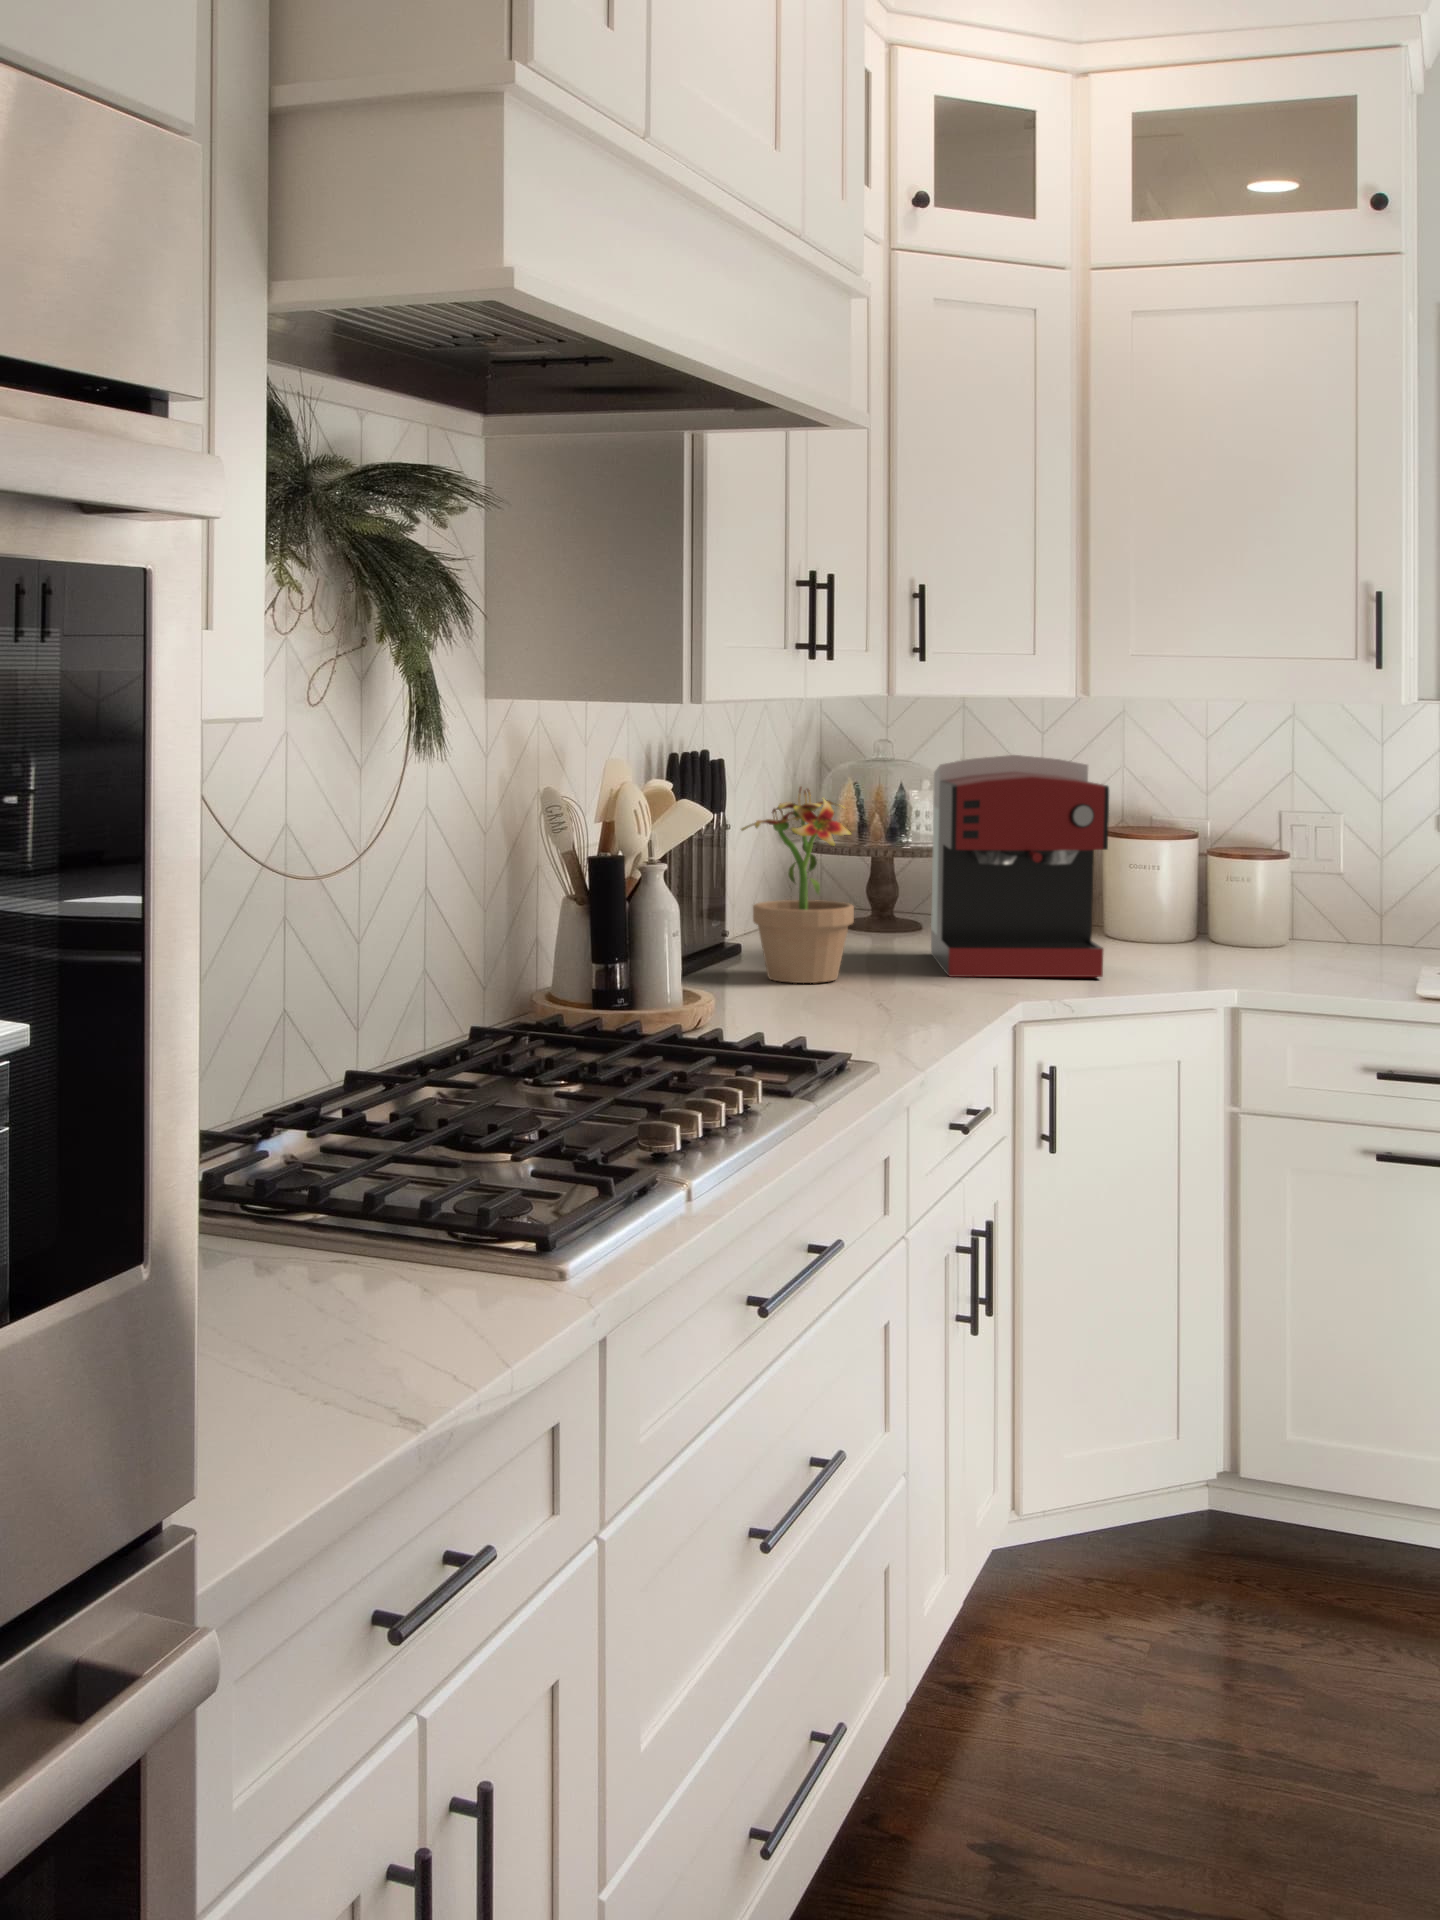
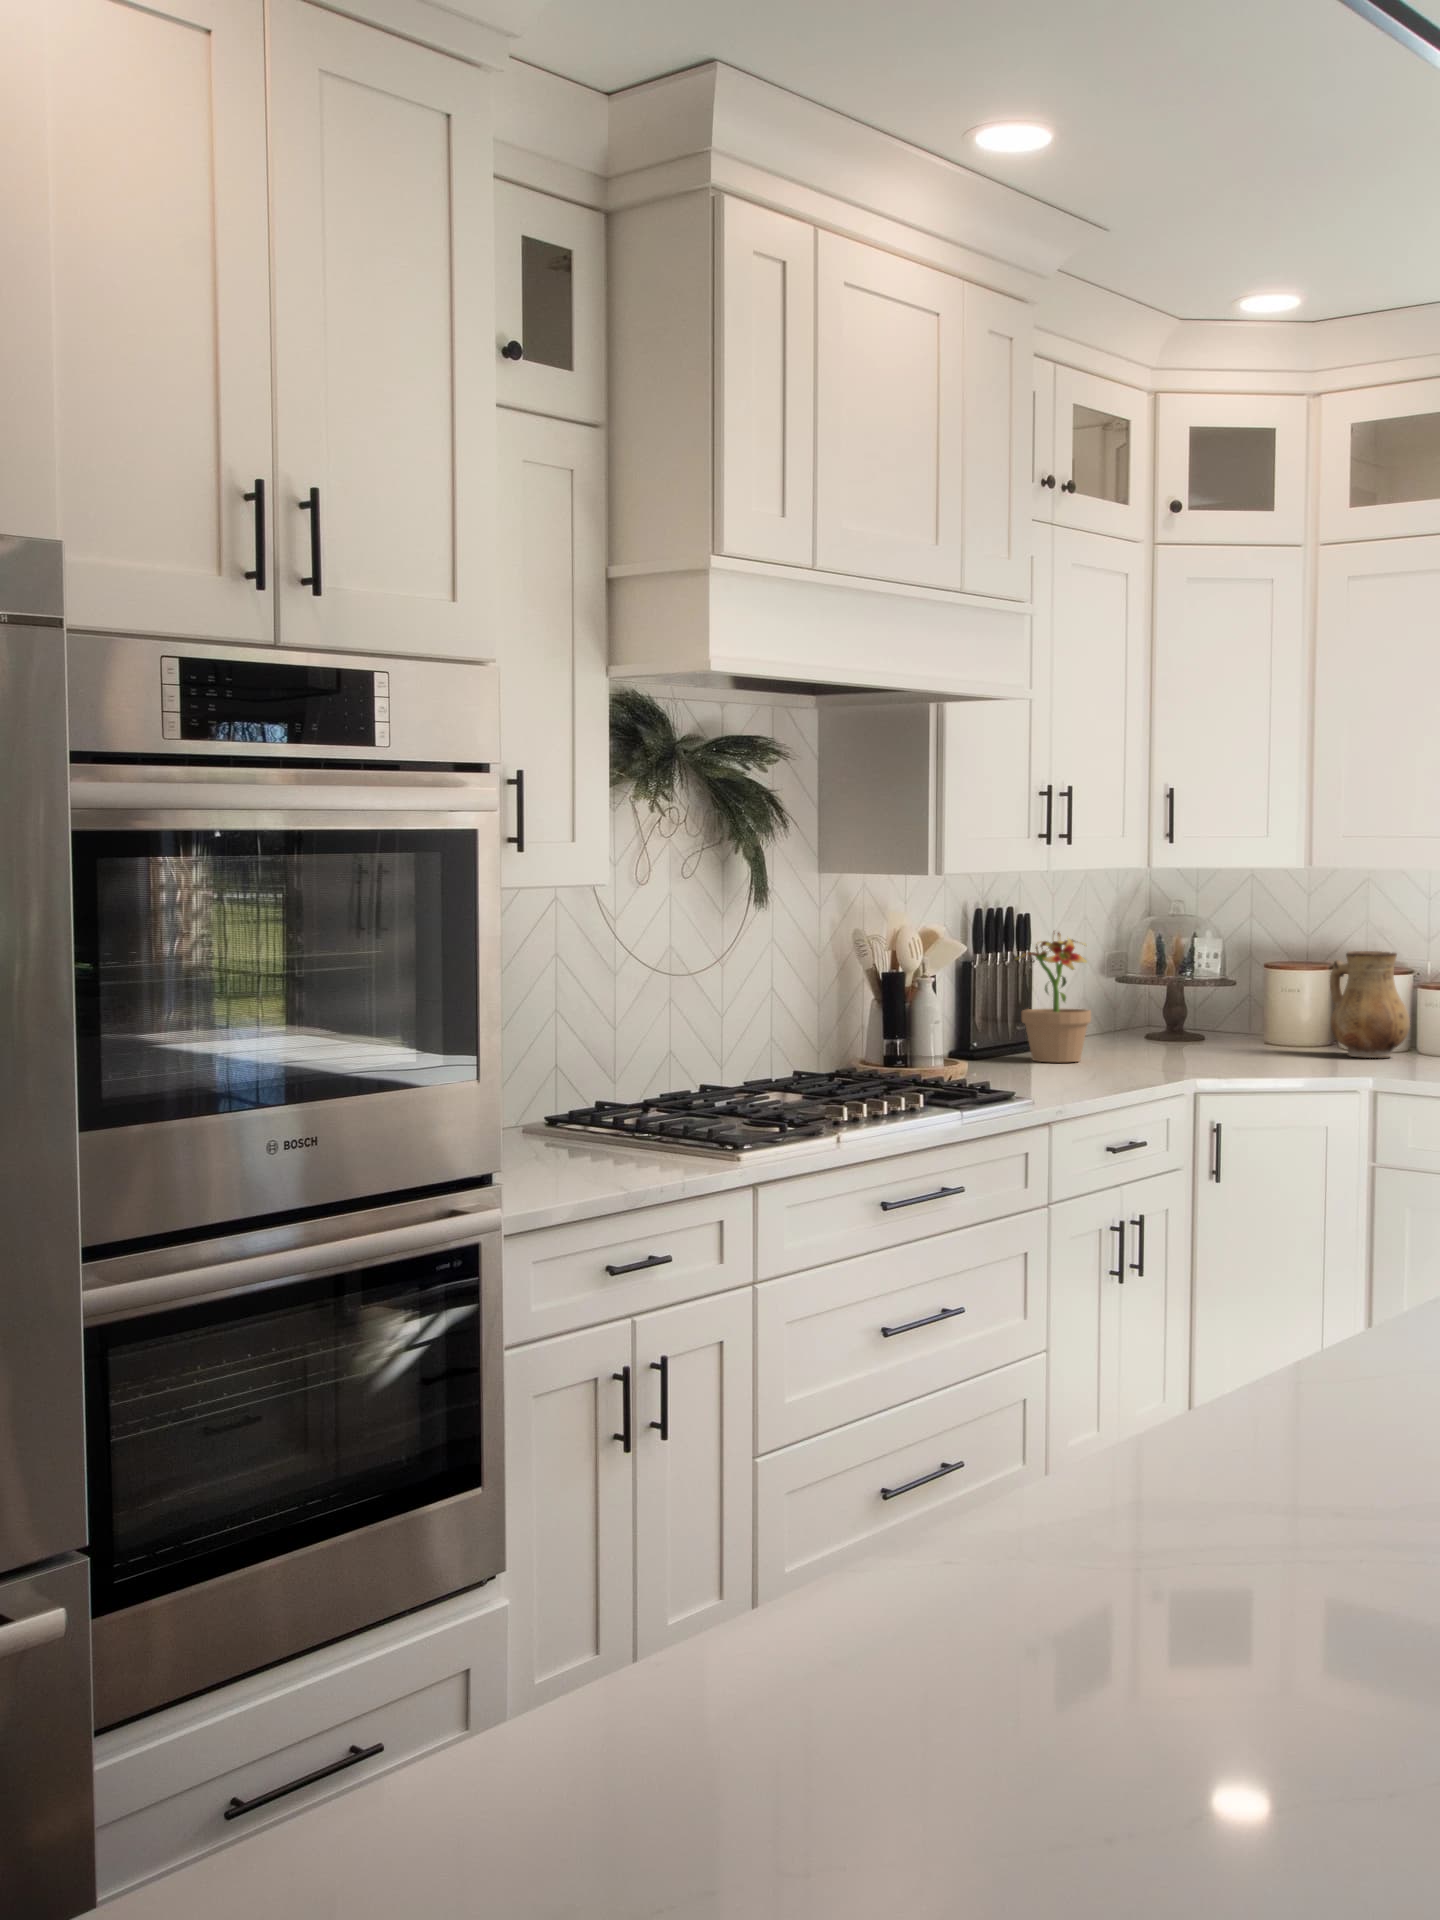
coffee maker: present [931,755,1109,977] -> none [1164,909,1283,1065]
ceramic pitcher: none [1118,811,1228,956] -> present [1330,951,1410,1058]

